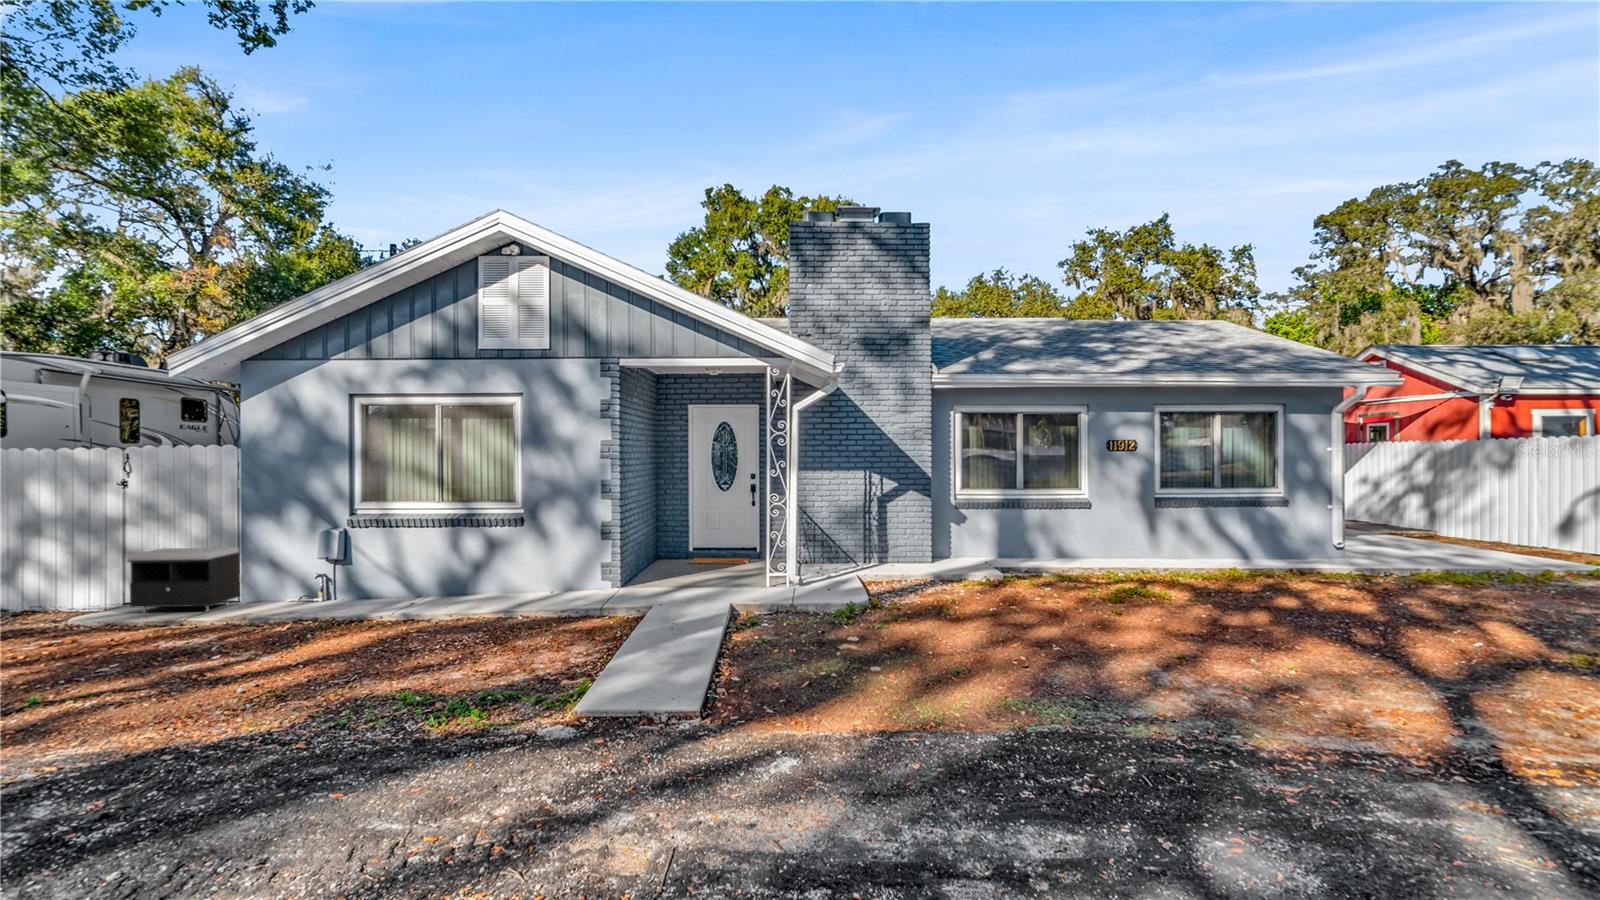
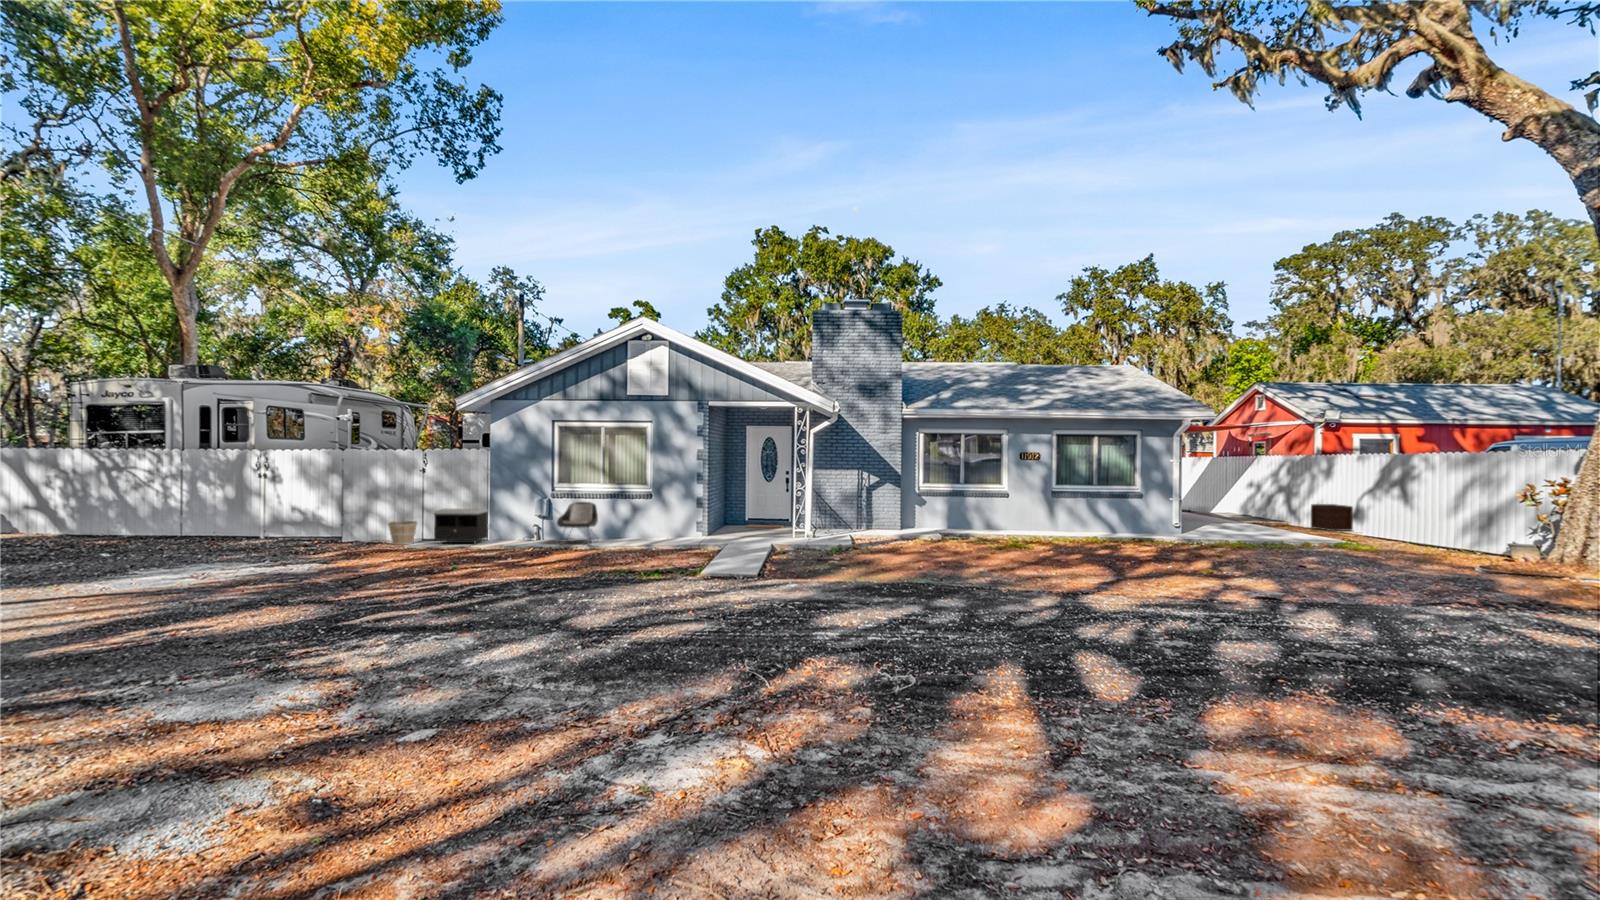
wooden crate: none [1502,509,1571,548] -> present [1311,504,1353,531]
lounge chair: none [349,532,434,612] -> present [557,502,598,543]
wooden bucket: none [42,572,106,618] -> present [388,521,417,545]

